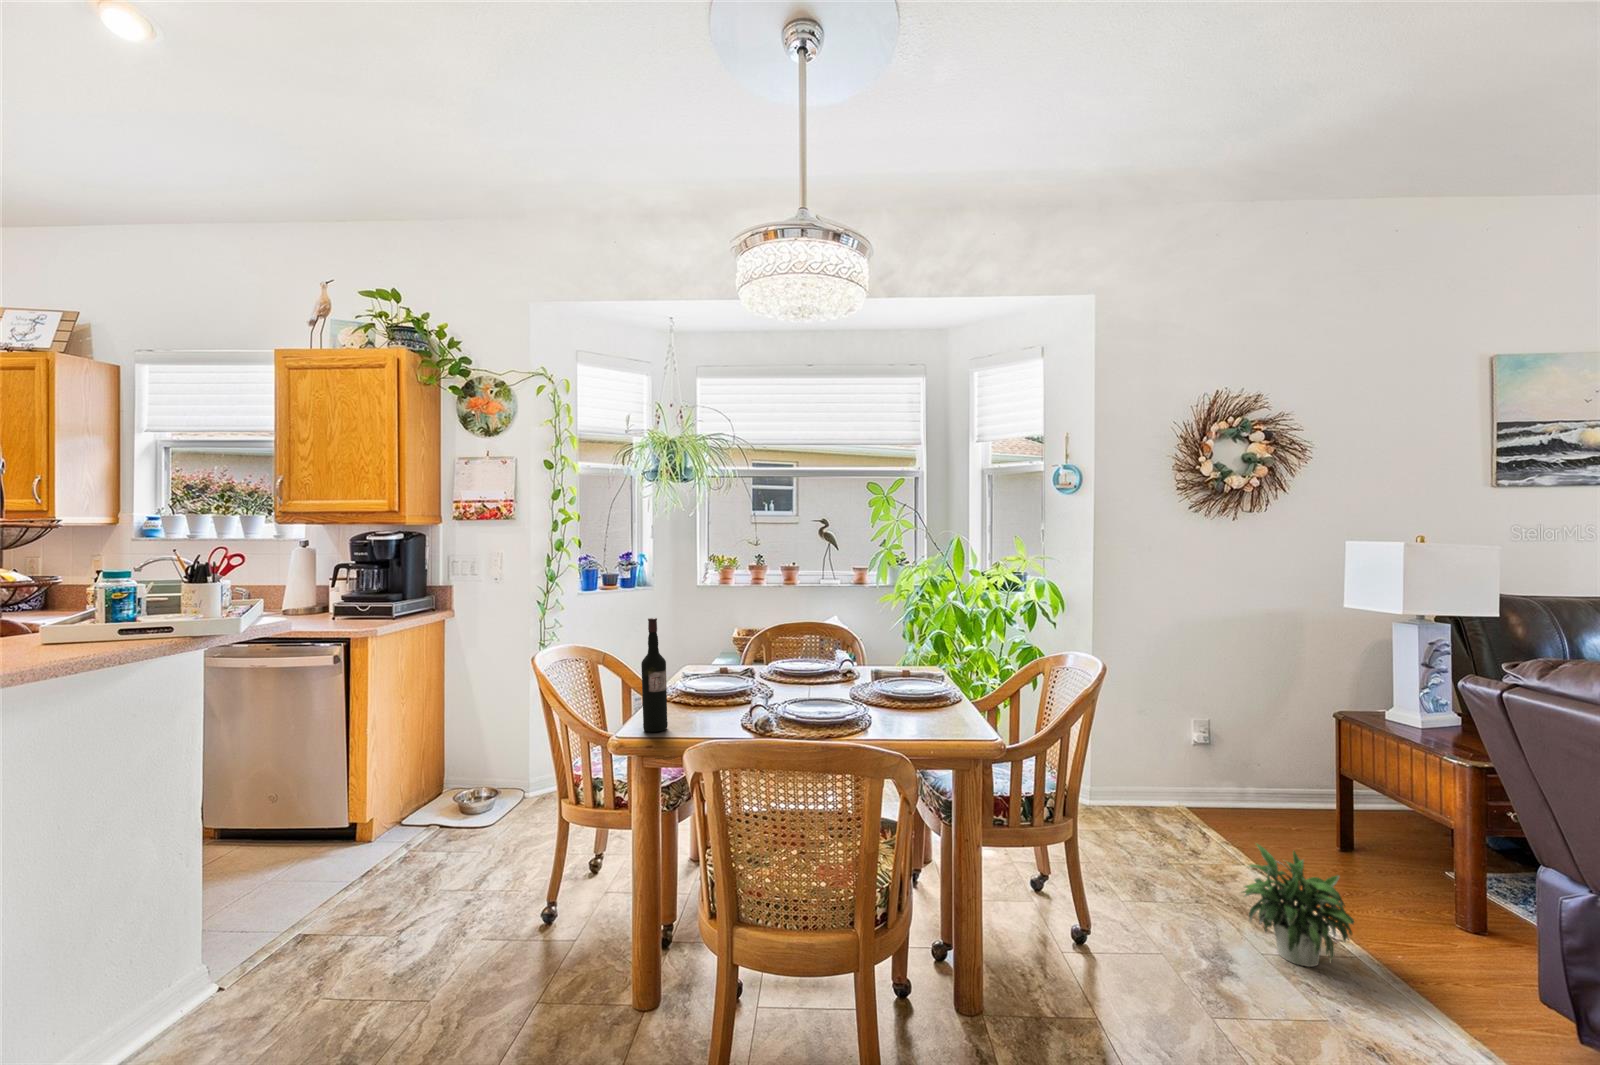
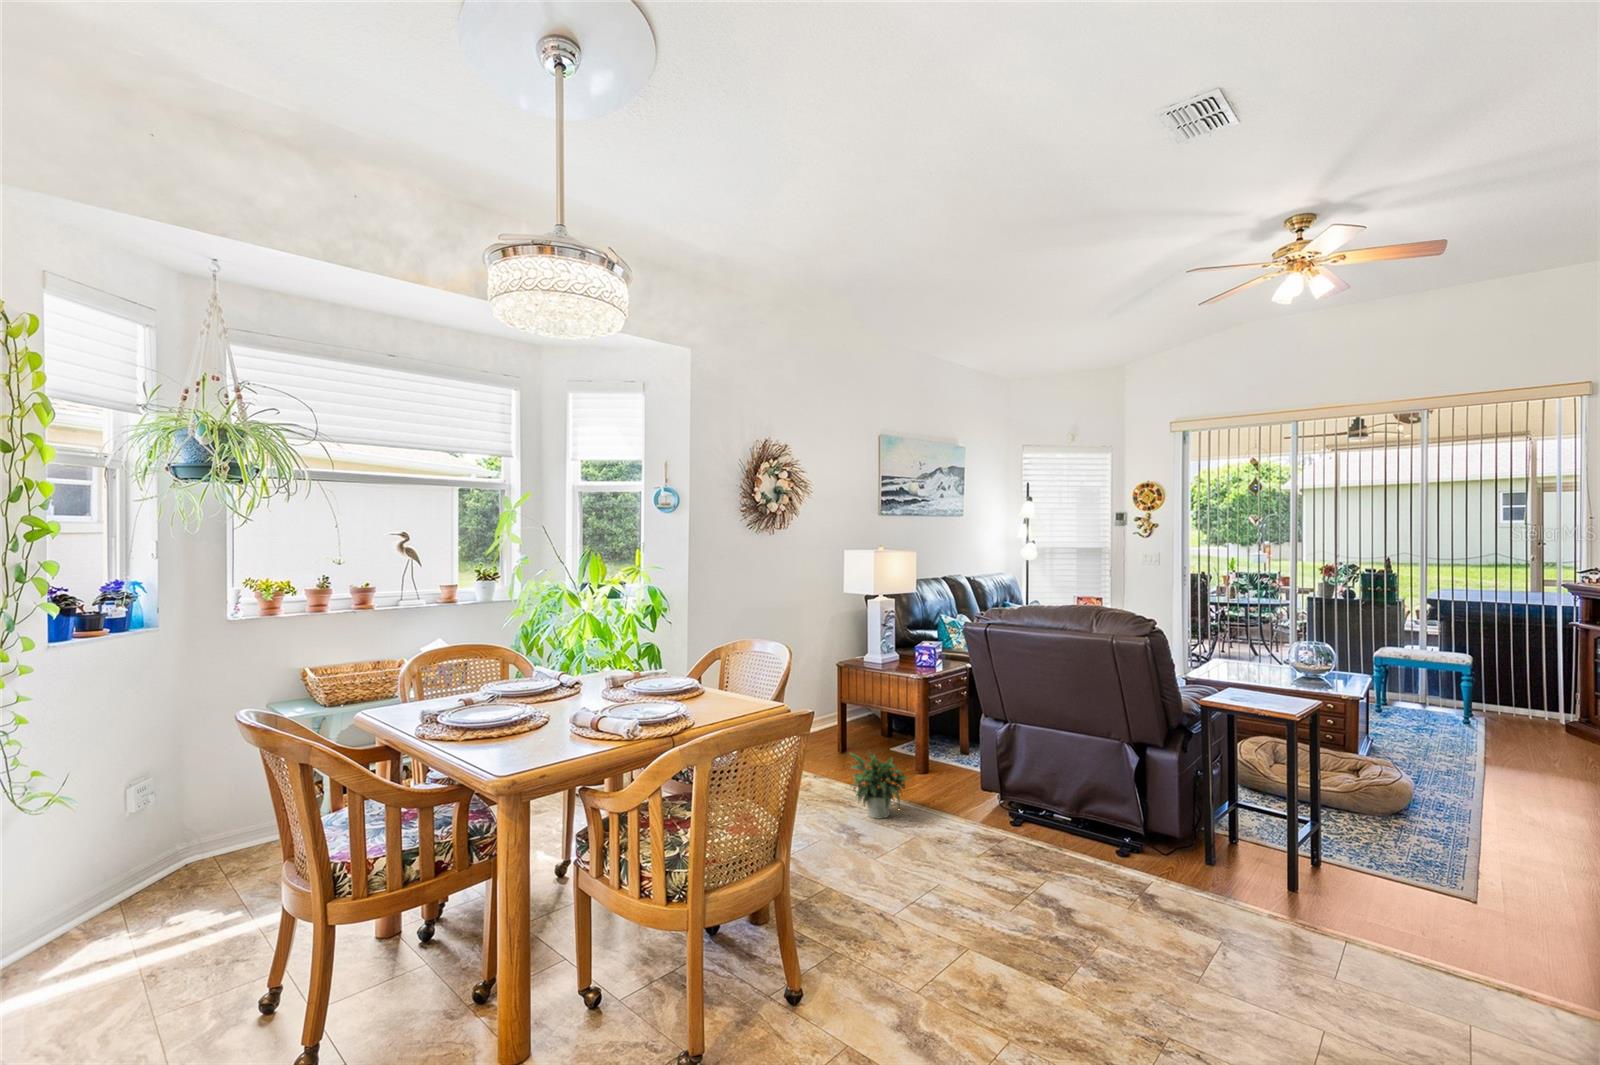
wine bottle: present [641,618,668,732] -> none [512,643,541,763]

